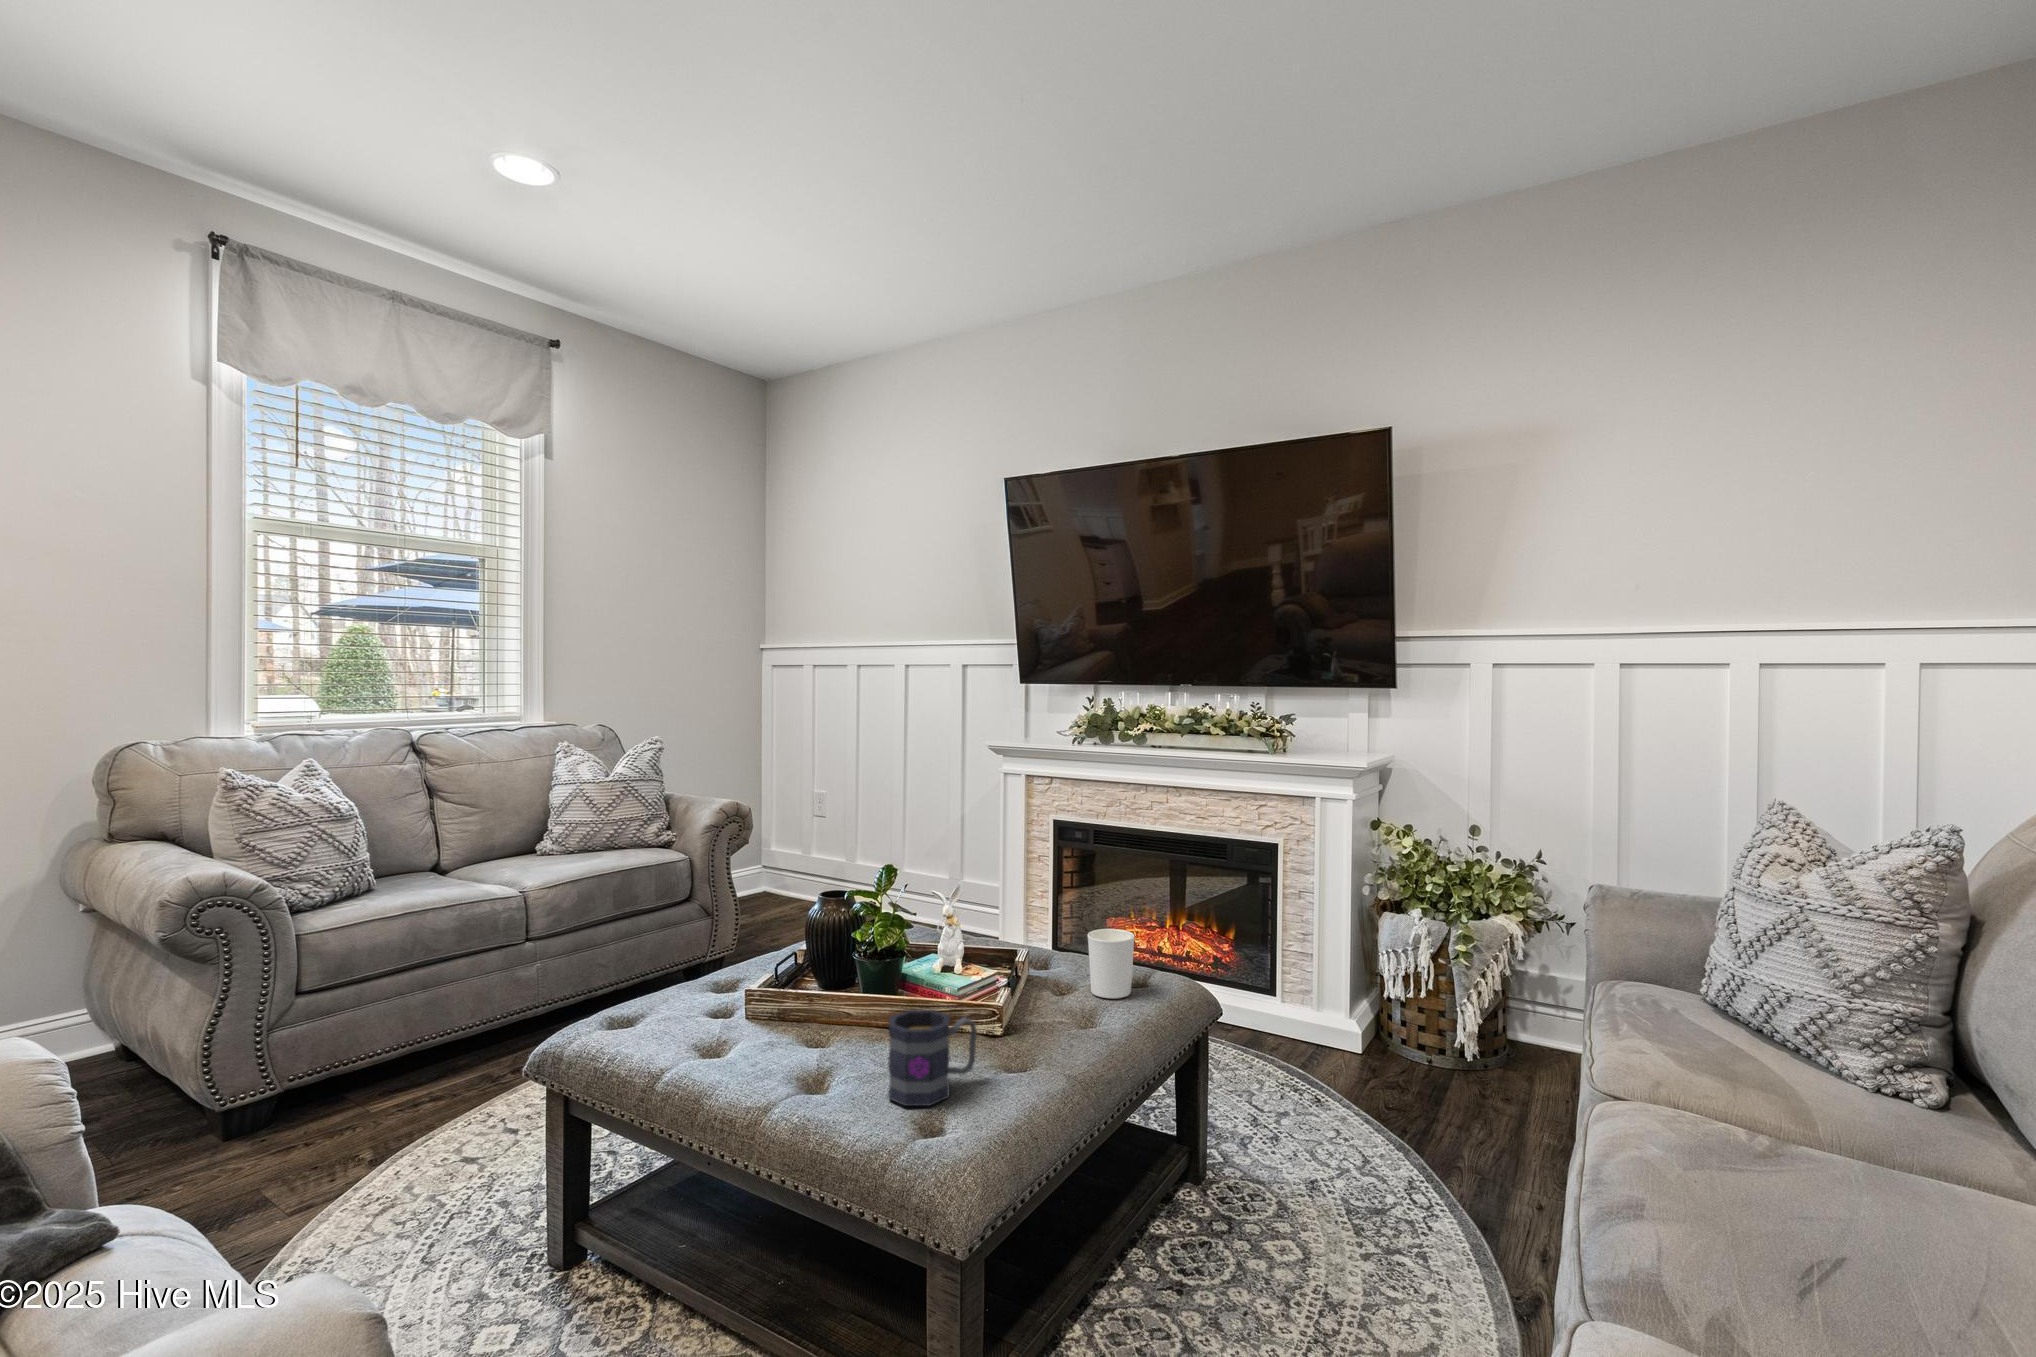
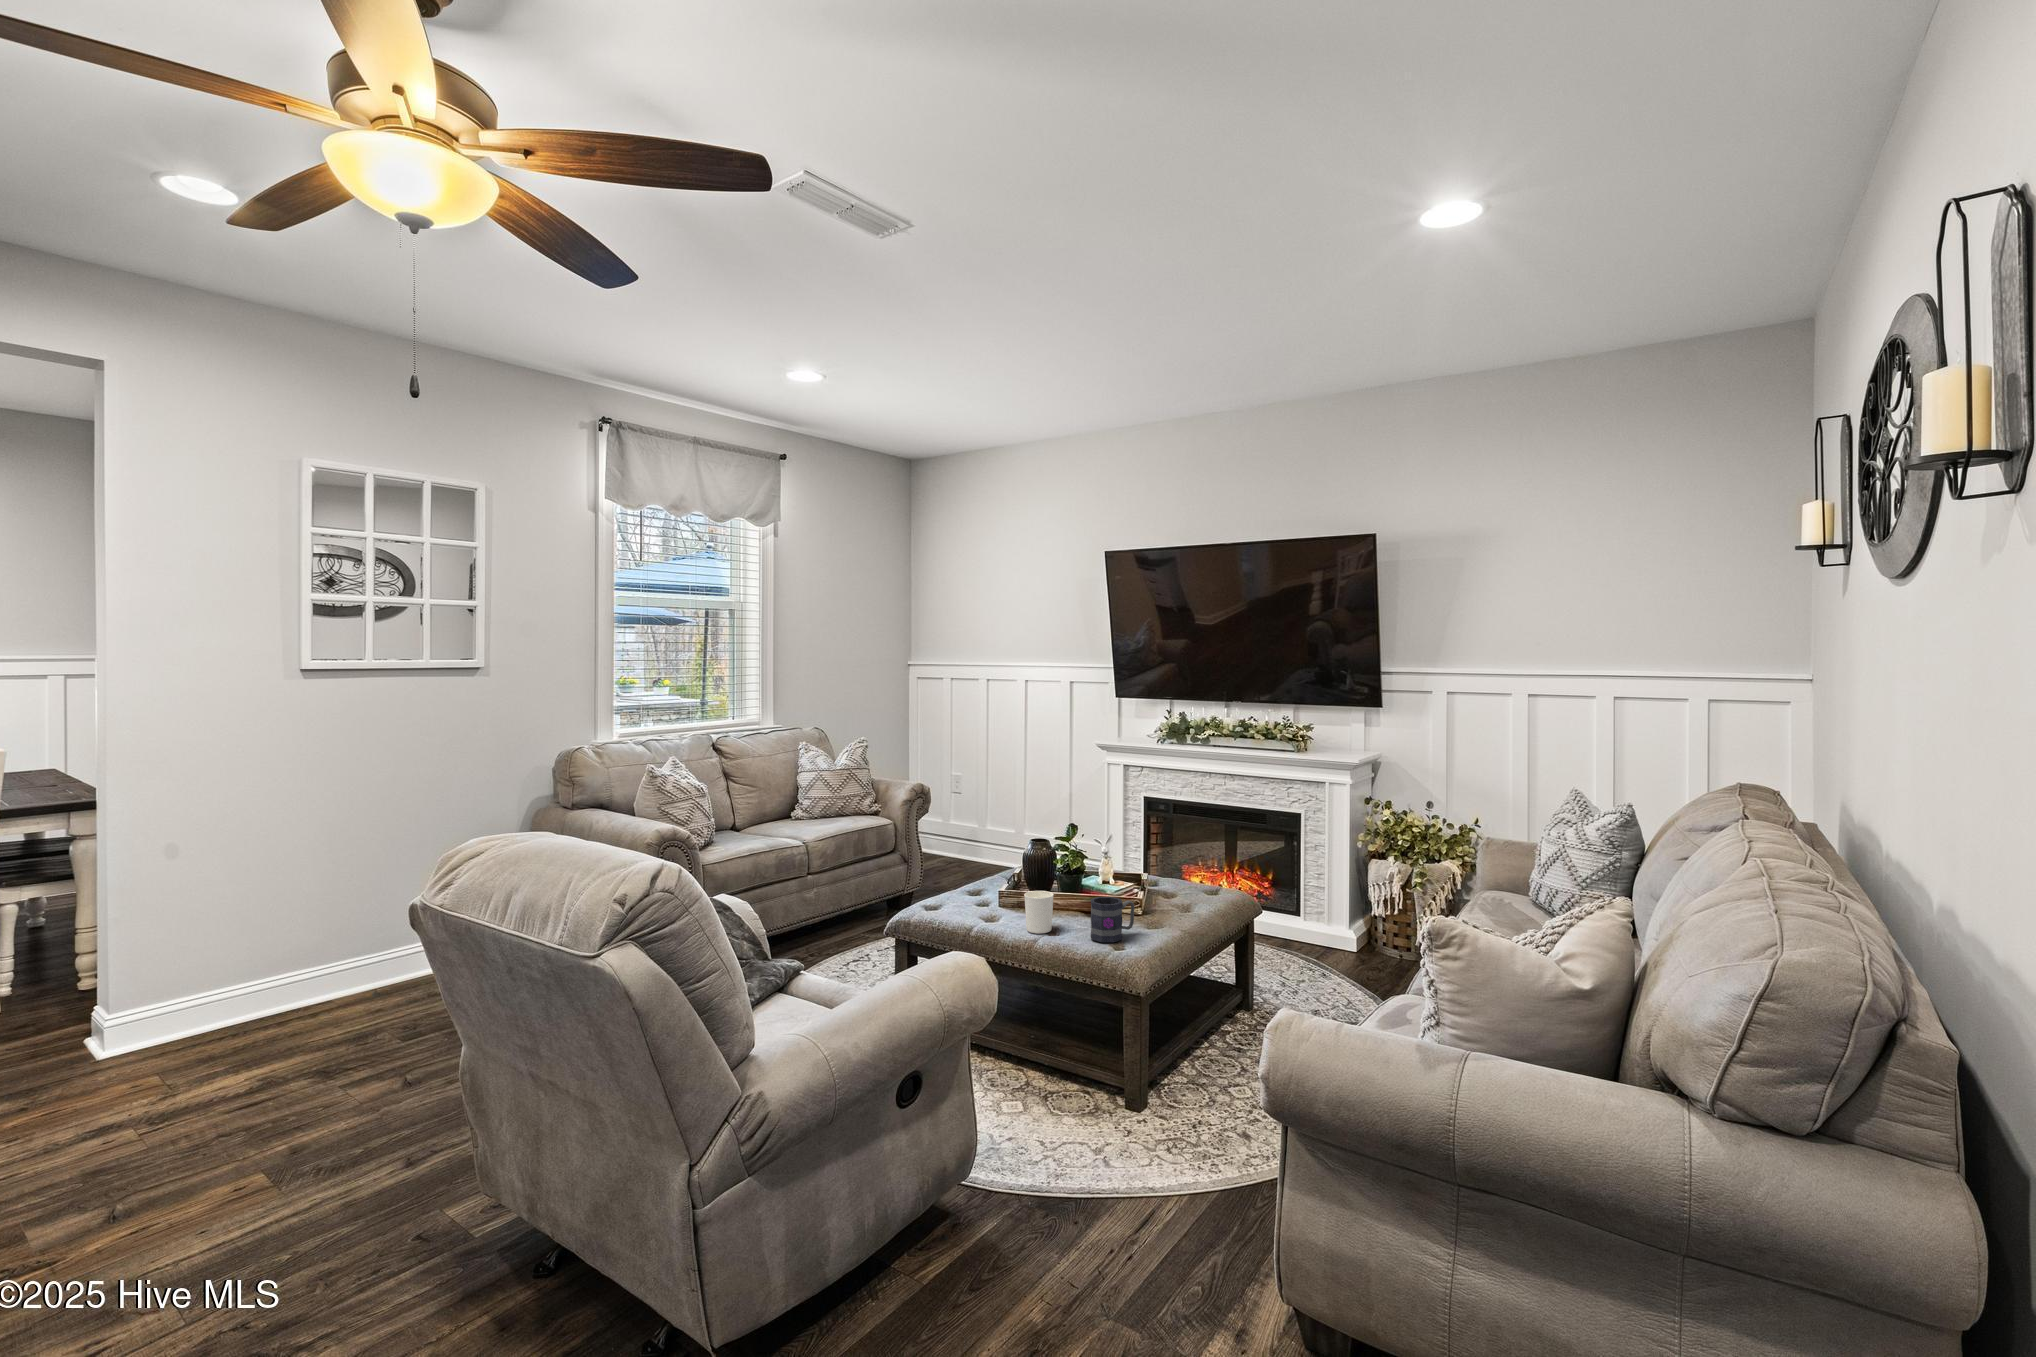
candle holder: present [1087,929,1135,998] -> present [1024,891,1054,933]

